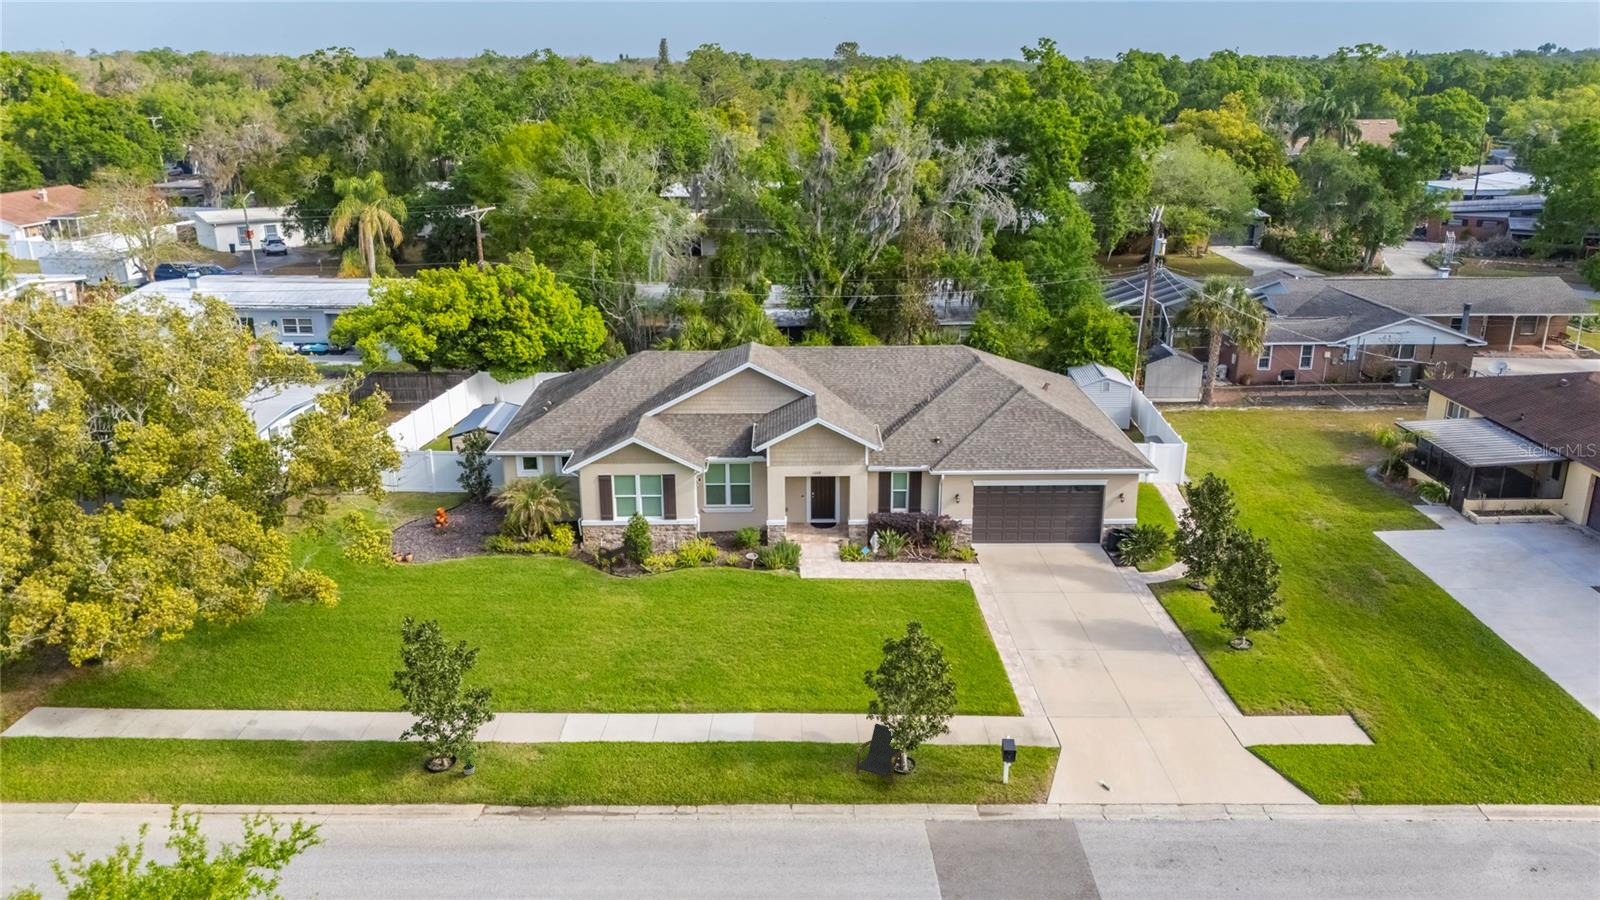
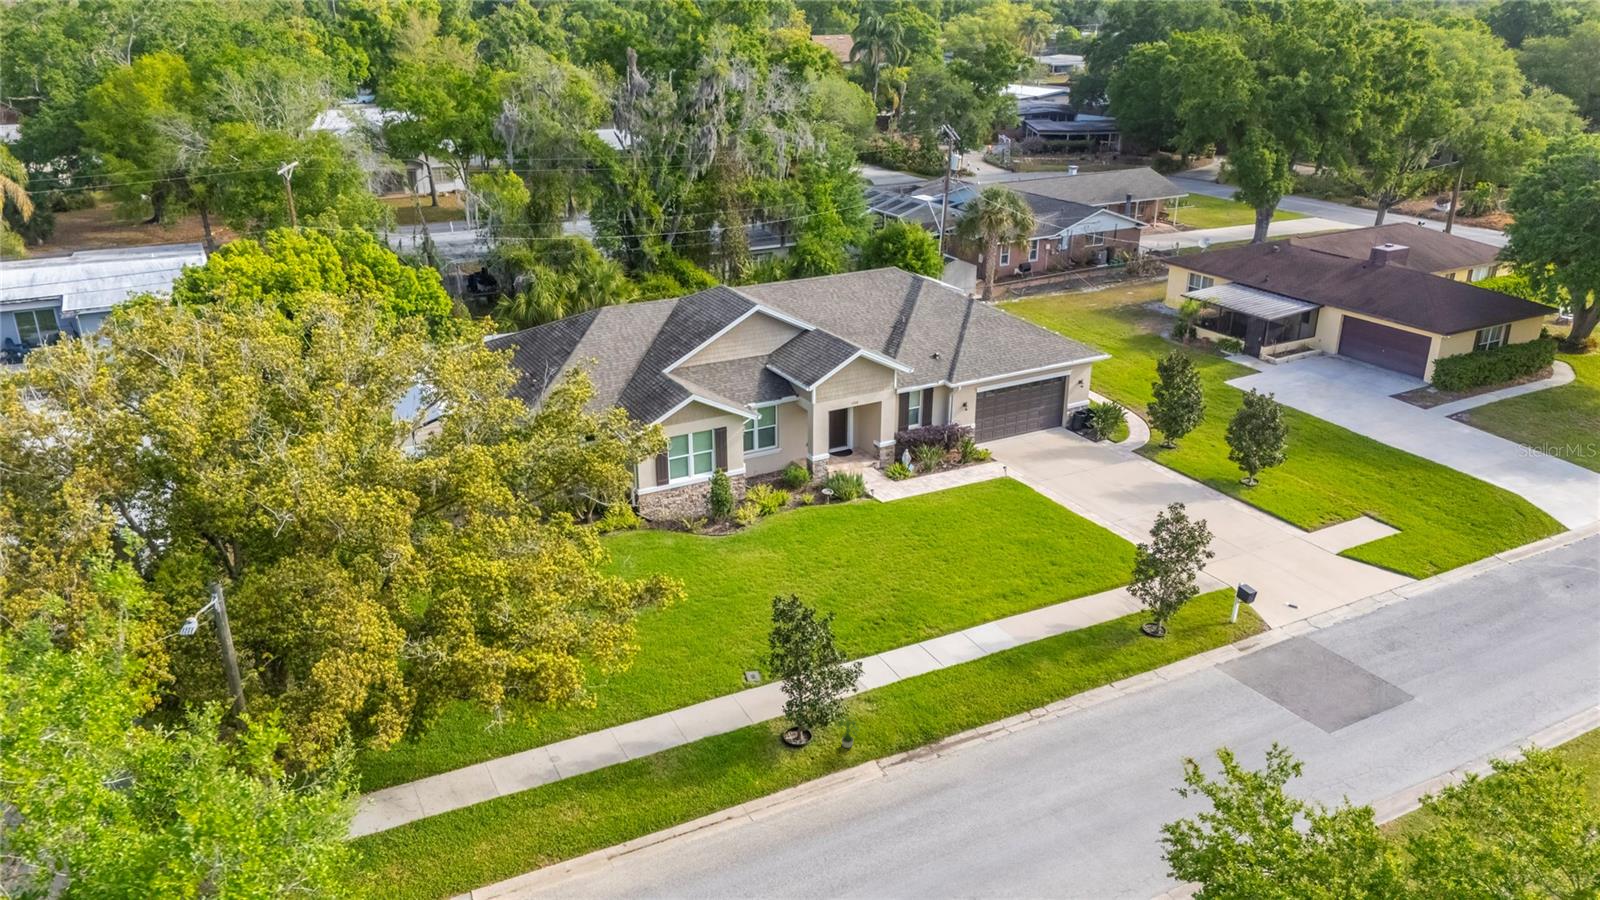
bench: present [598,537,639,574] -> none [685,500,718,540]
lounge chair: present [856,724,902,789] -> none [1140,599,1183,650]

